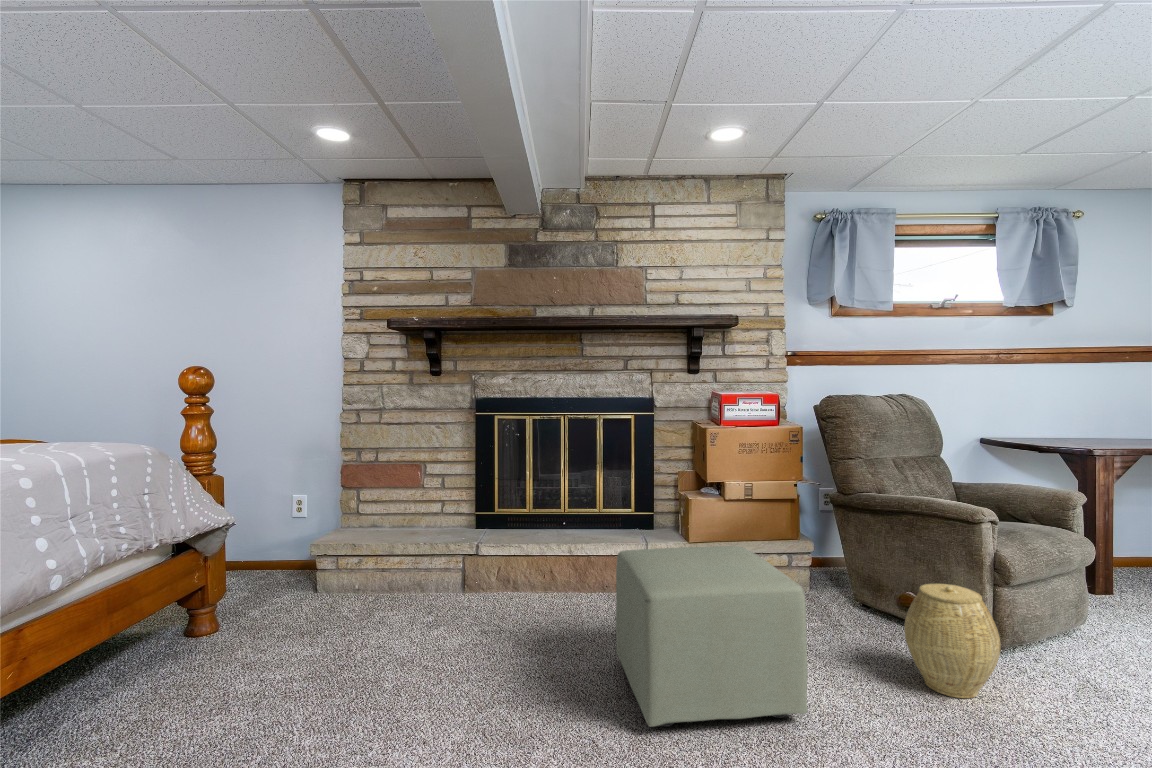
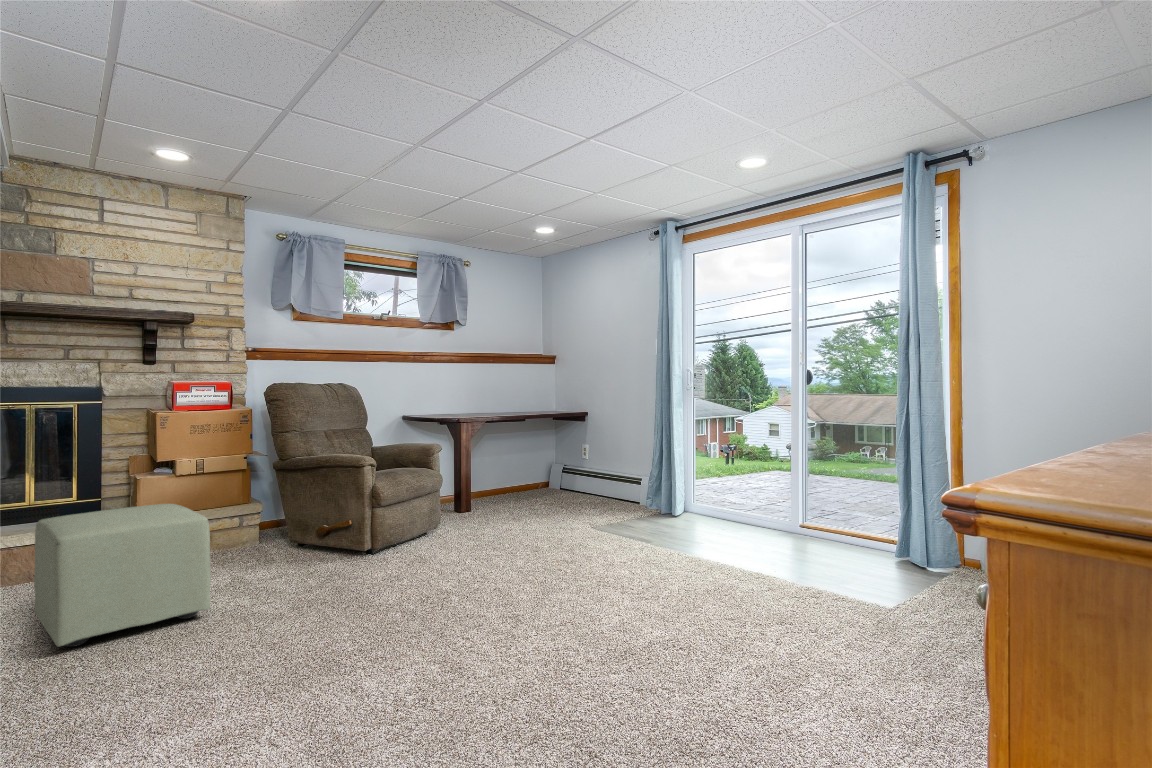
woven basket: present [904,584,1001,698] -> none [301,509,360,581]

